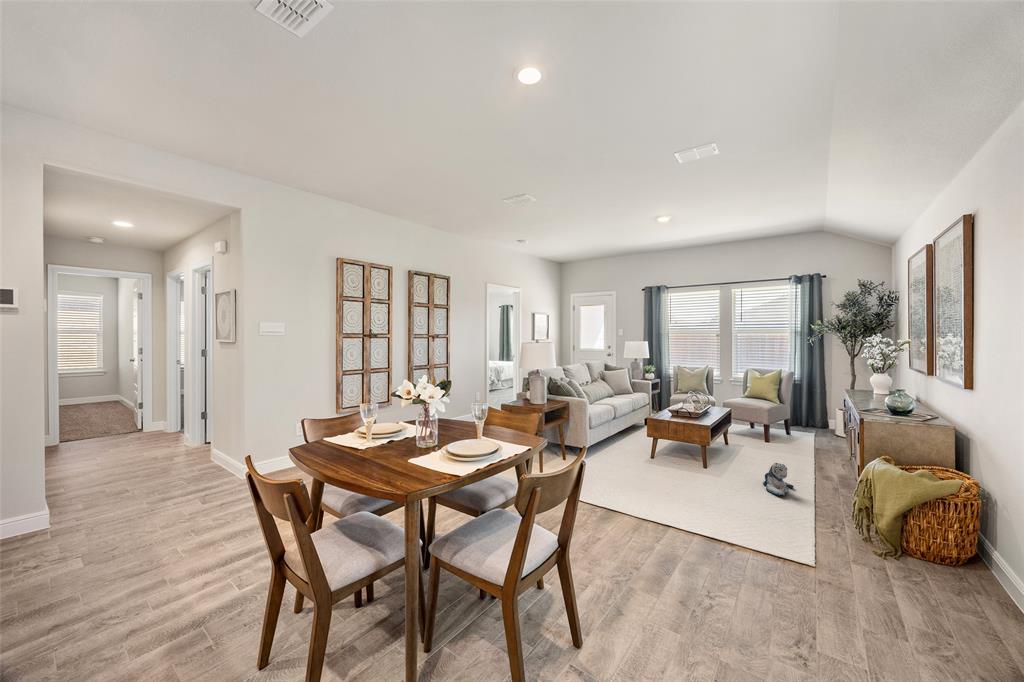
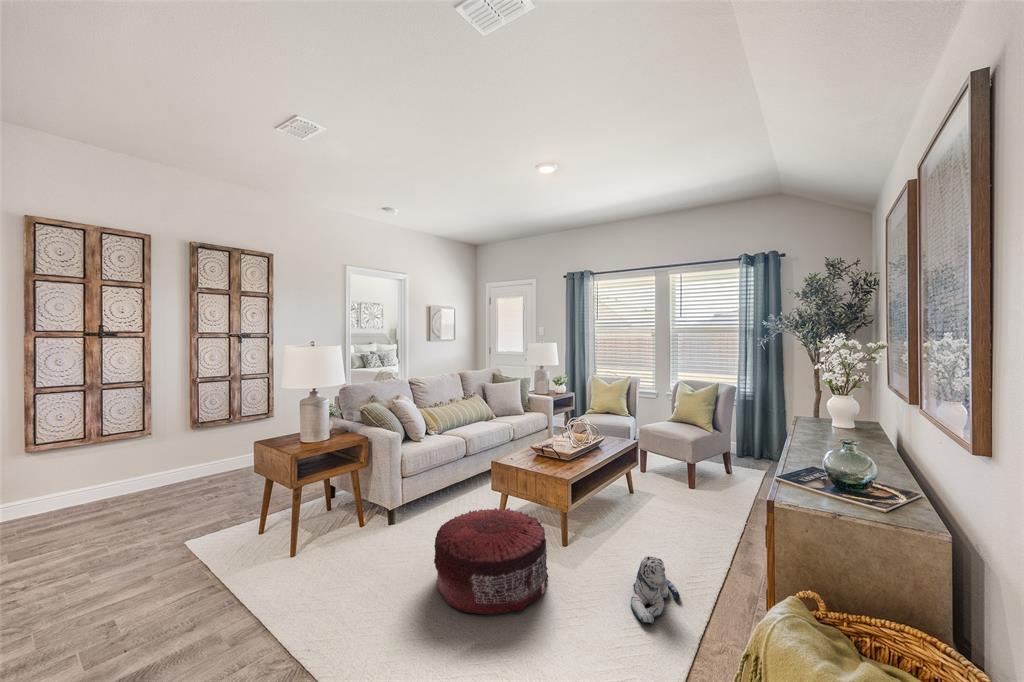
pouf: none [643,443,714,493] -> present [434,508,548,614]

